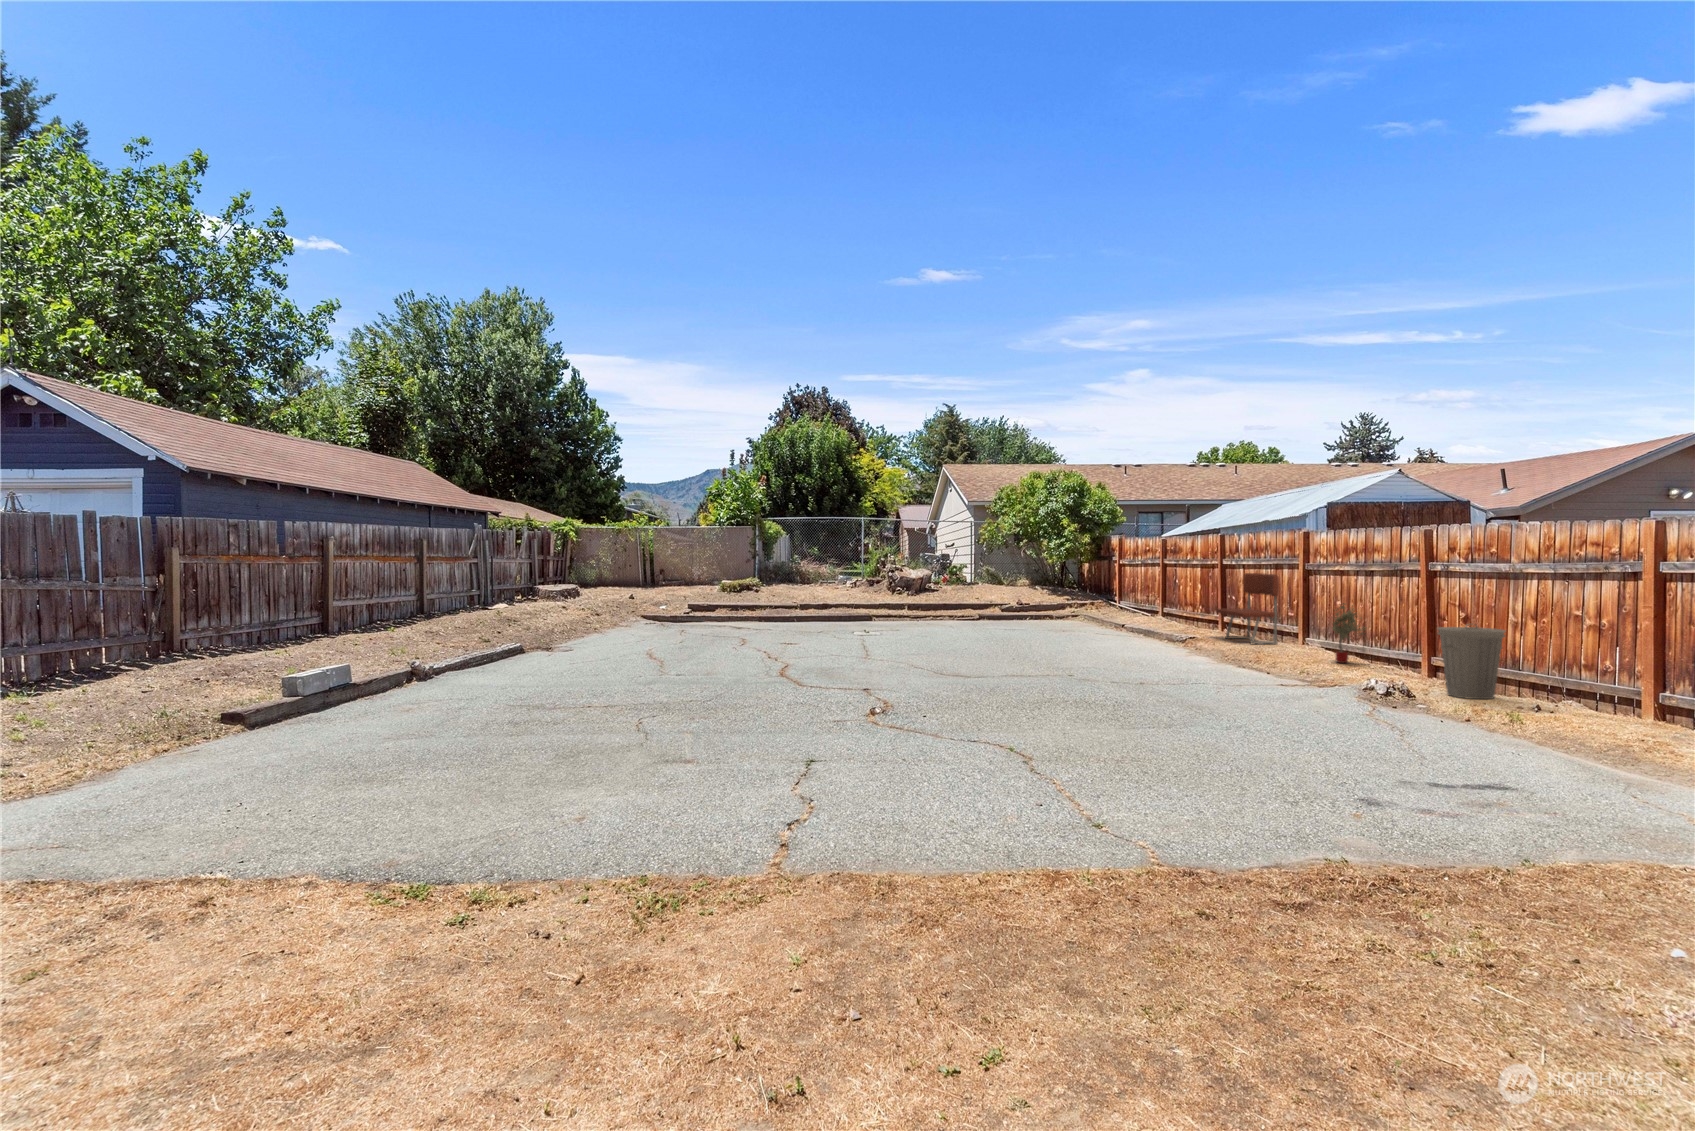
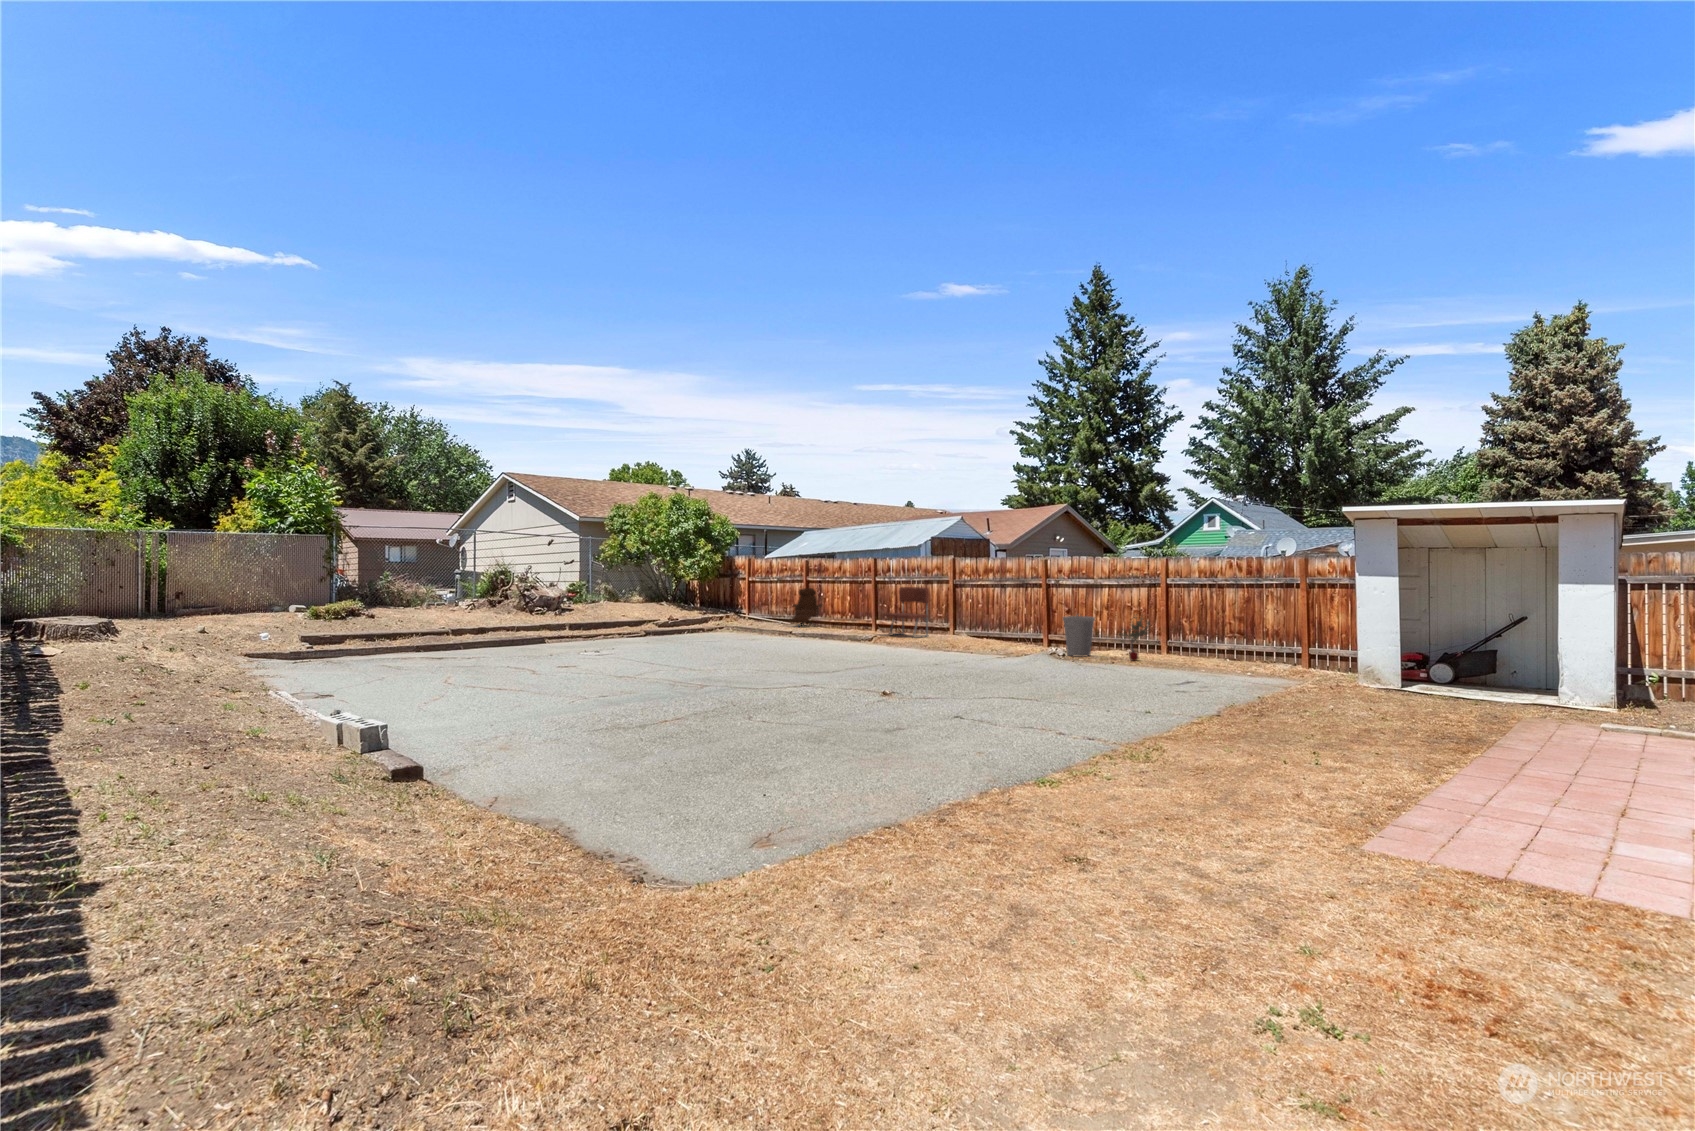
lounge chair: none [1129,573,1175,622] -> present [792,588,822,627]
potted tree: present [1332,603,1367,663] -> present [1119,614,1150,661]

